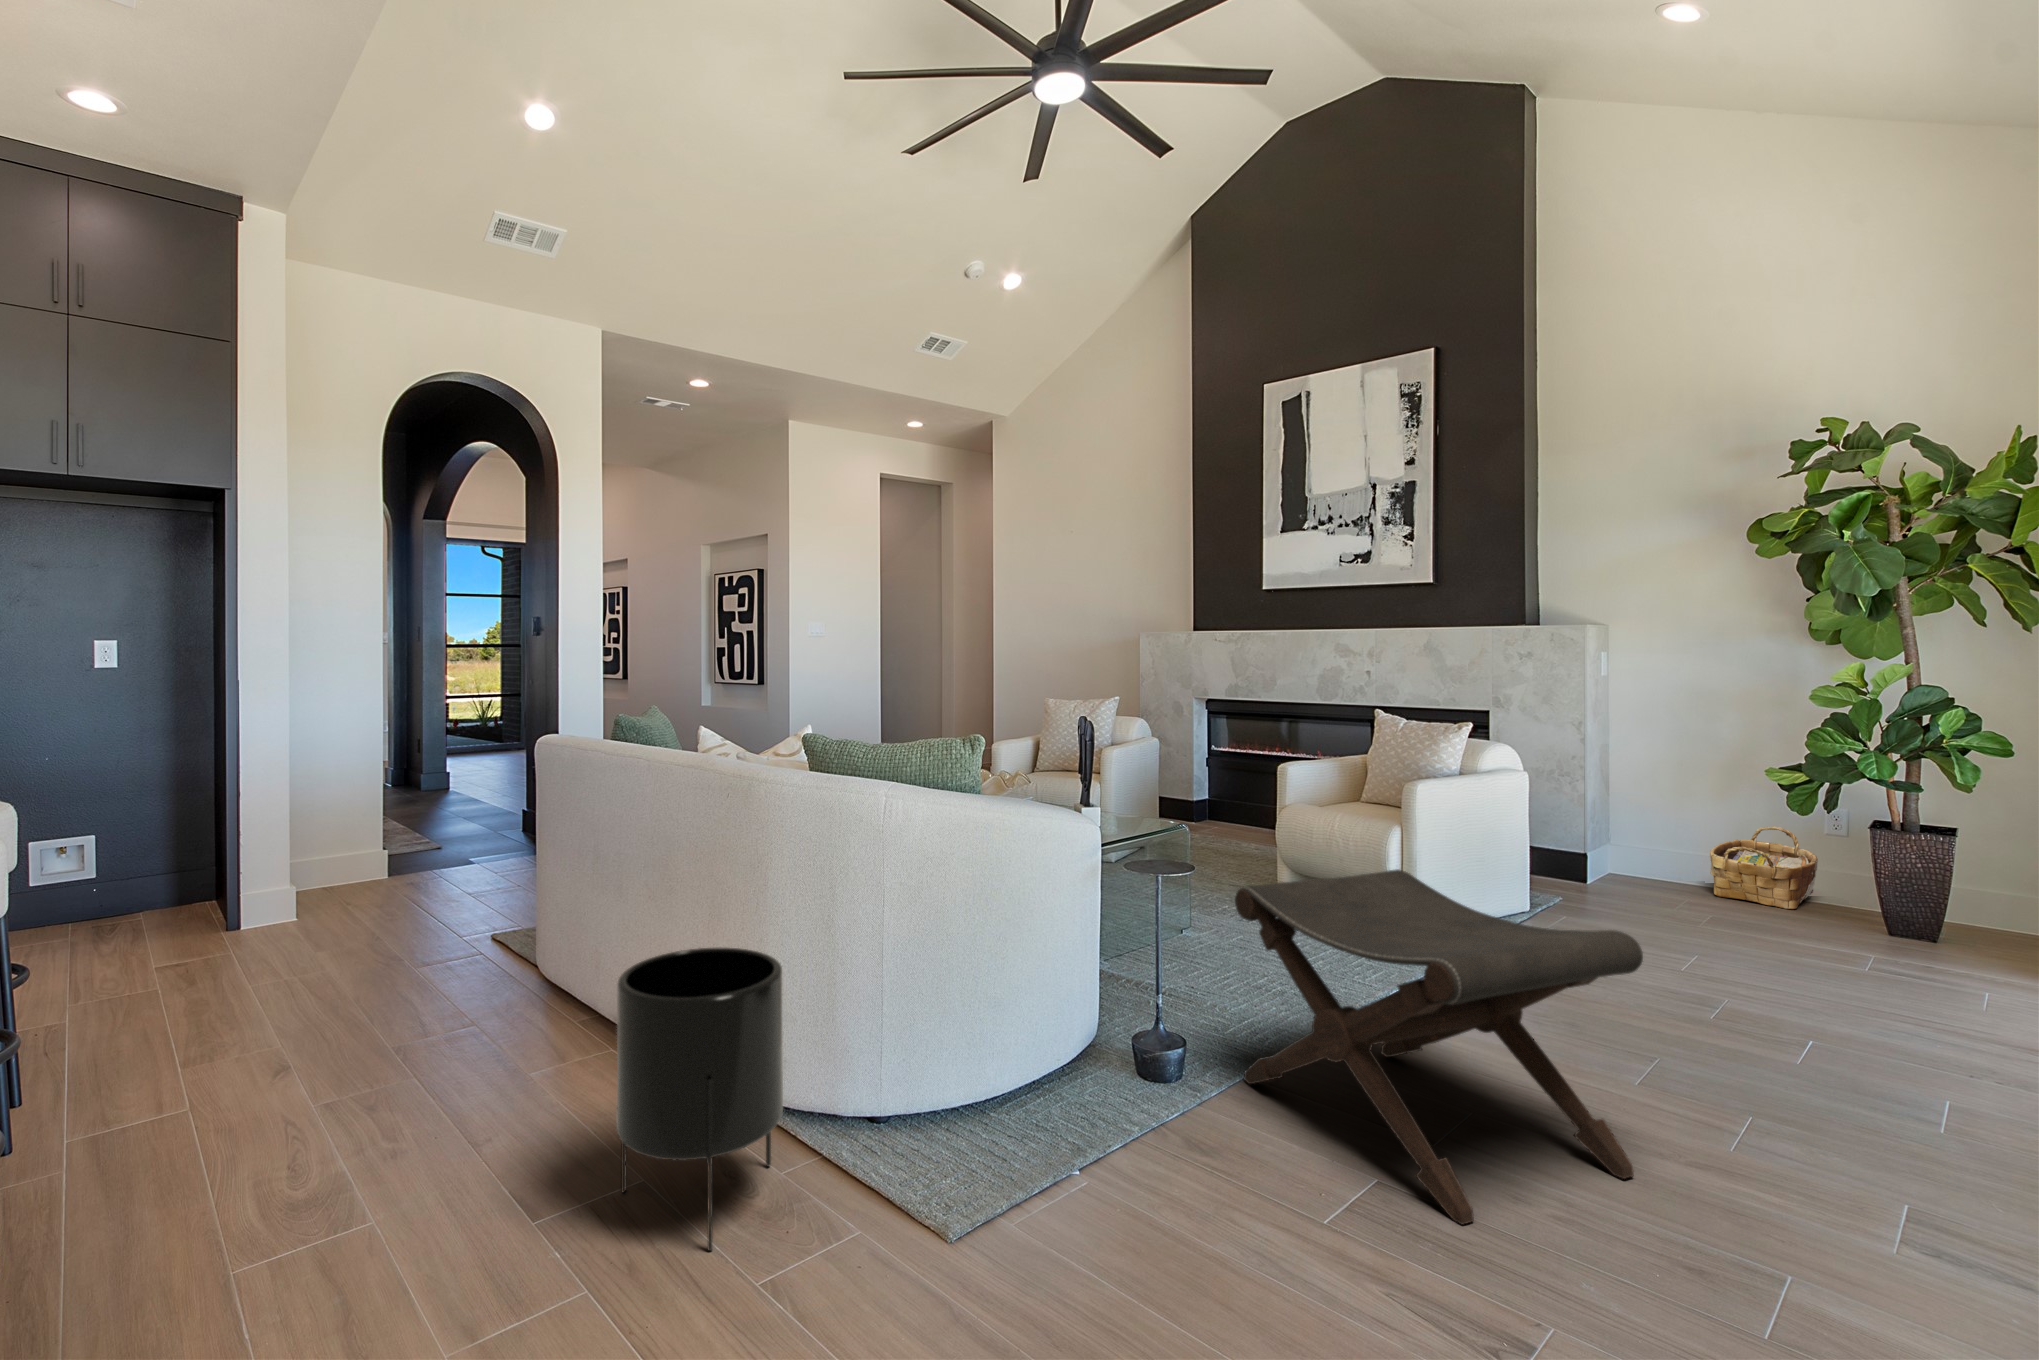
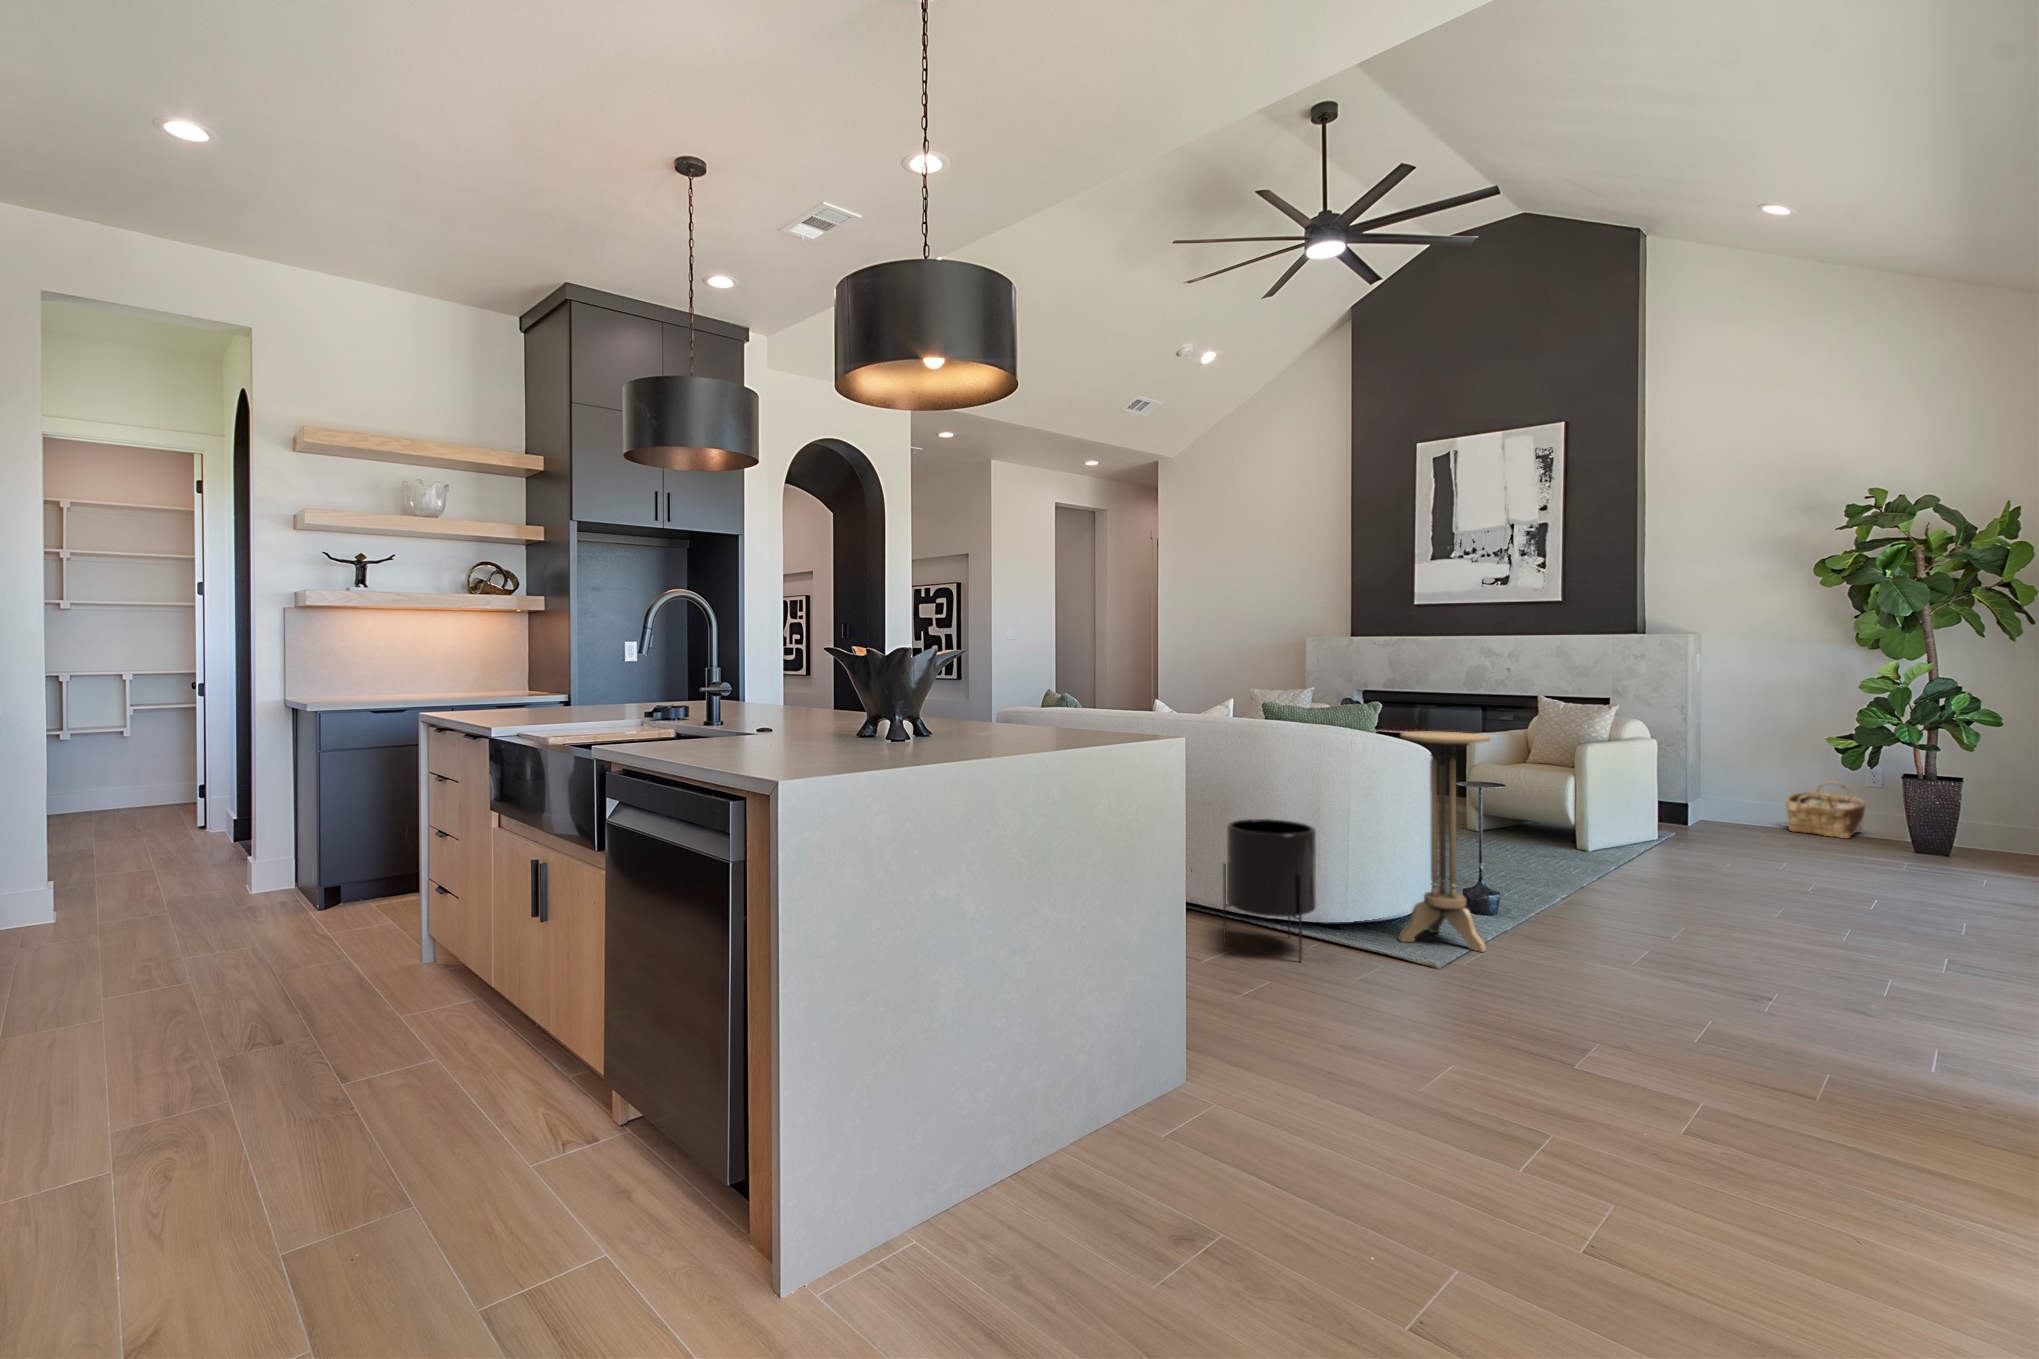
side table: none [963,786,1119,1212] -> present [1398,731,1490,952]
footstool: present [1235,869,1643,1225] -> none [1518,788,1774,957]

